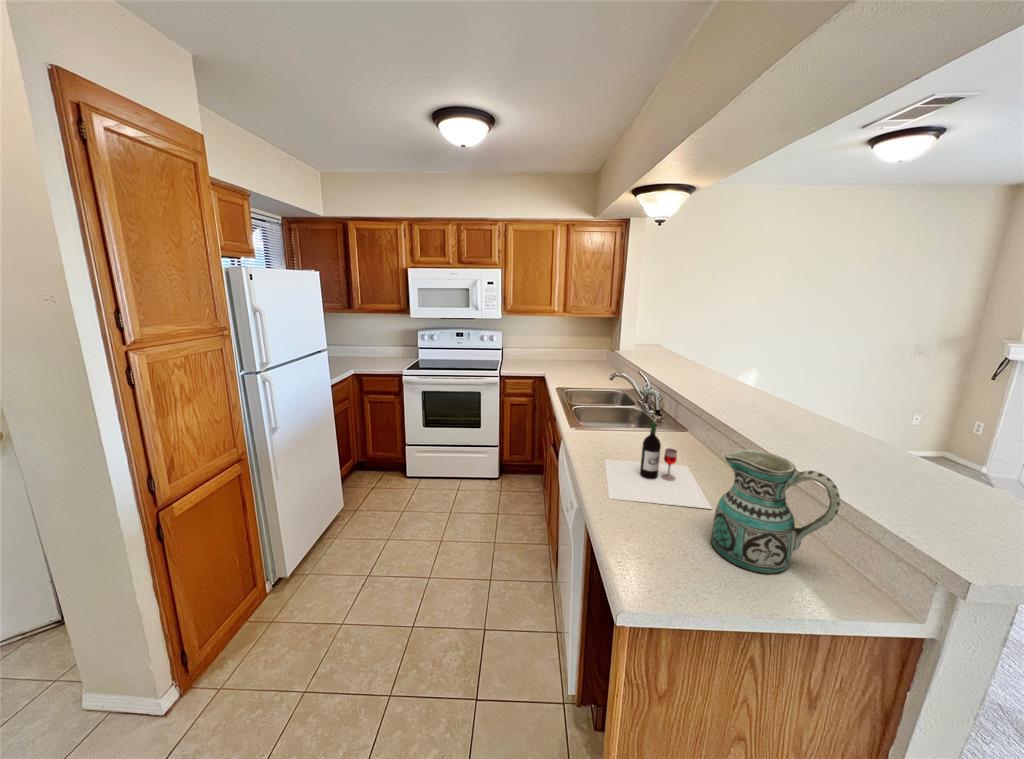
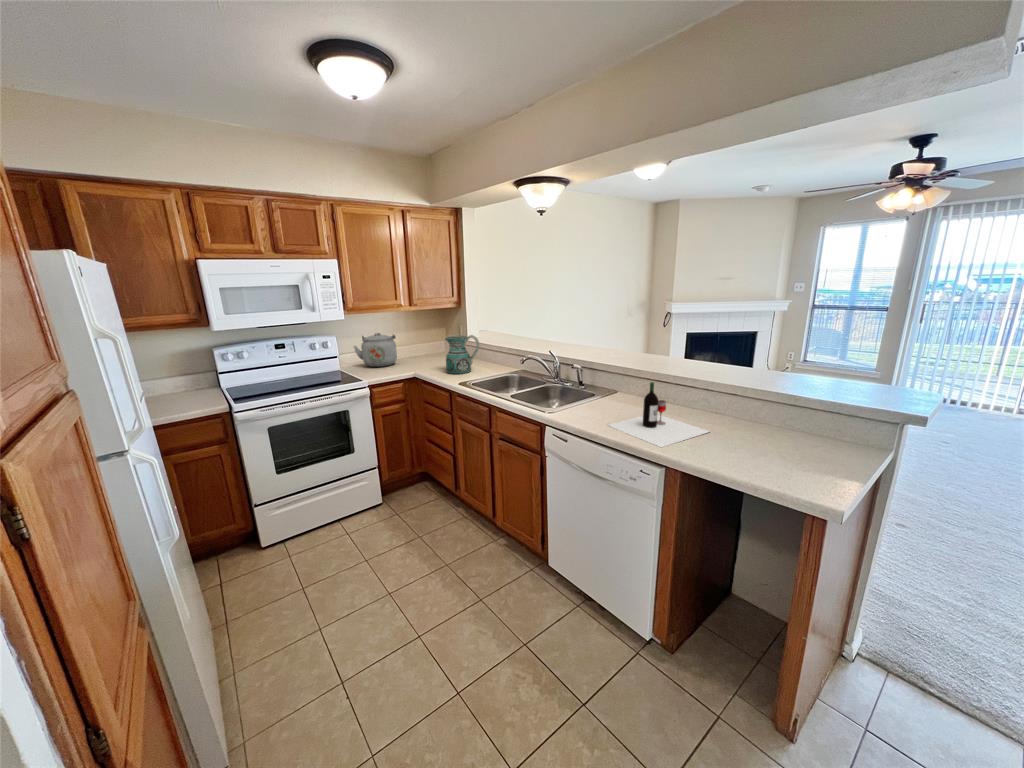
kettle: none [515,333,553,363] -> present [354,333,397,367]
ceramic pitcher: present [711,450,840,573] -> present [445,335,479,374]

